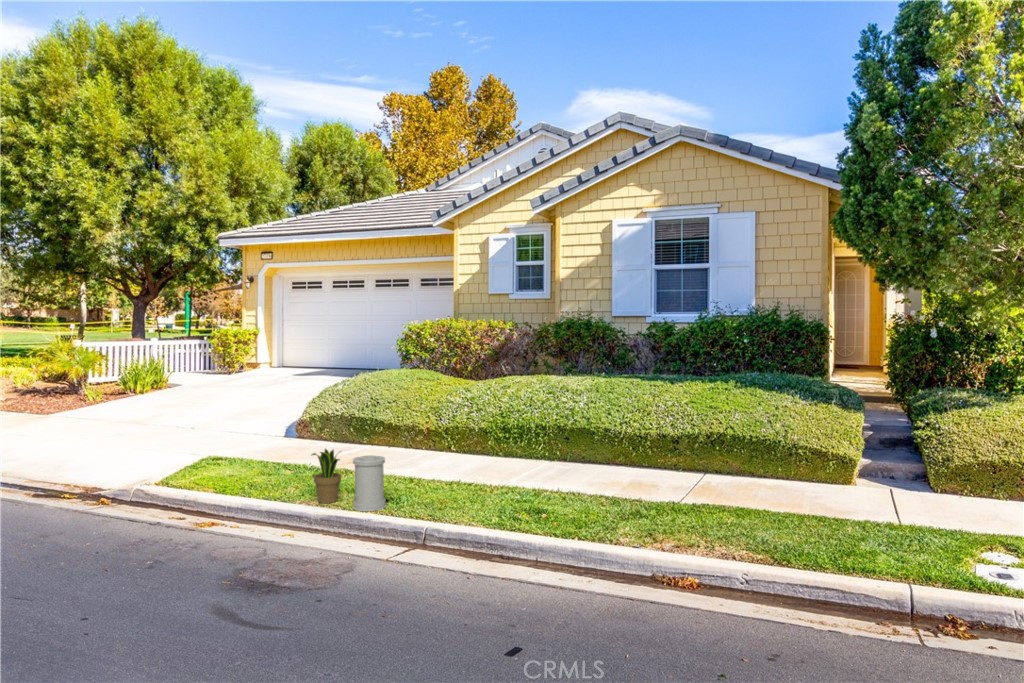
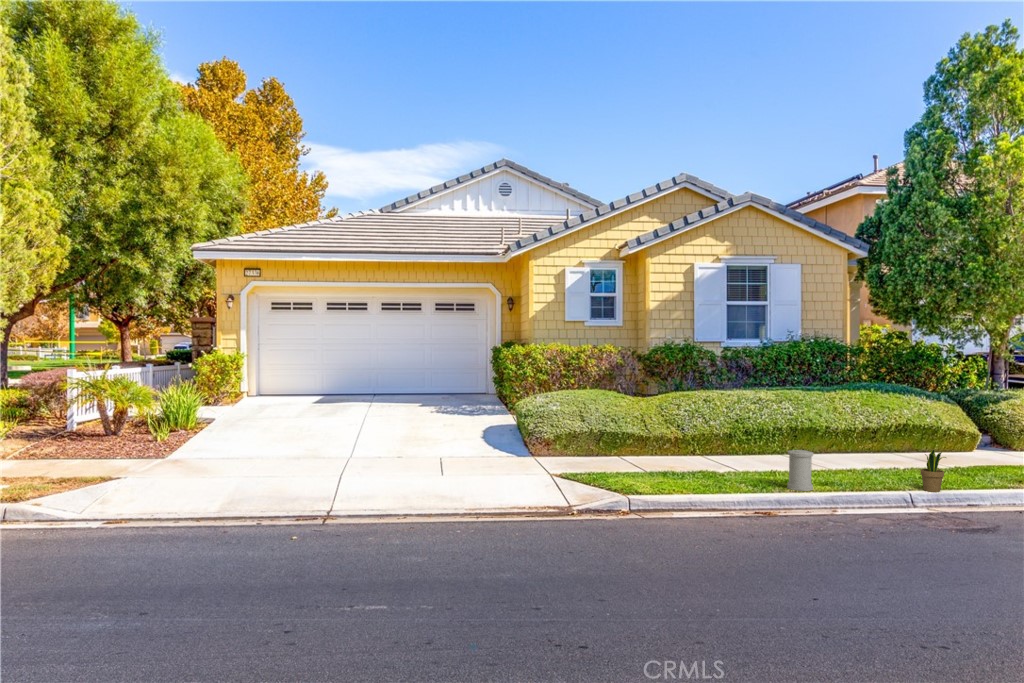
potted plant: present [312,449,341,504] -> present [921,450,946,492]

